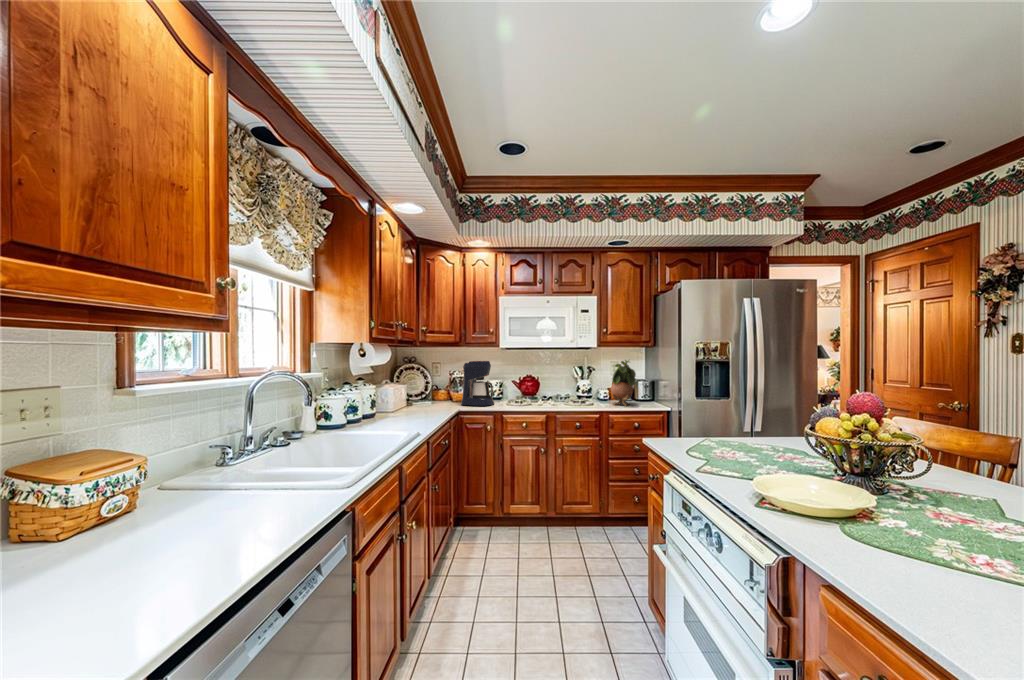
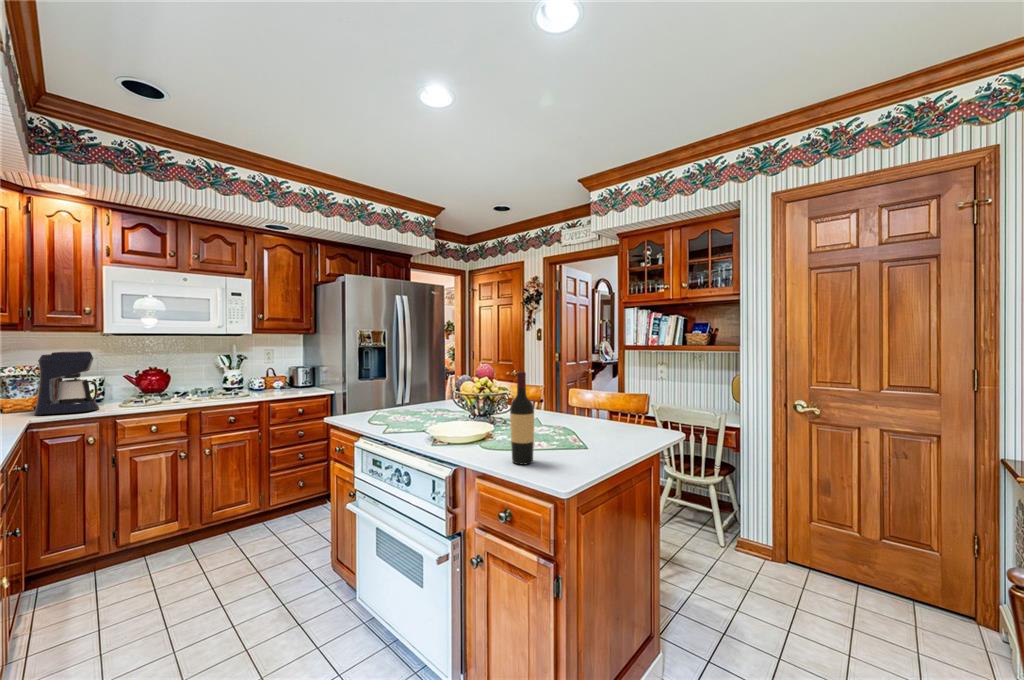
potted plant: present [611,360,636,406] -> none [269,347,298,395]
wine bottle: none [896,418,961,606] -> present [510,372,534,465]

